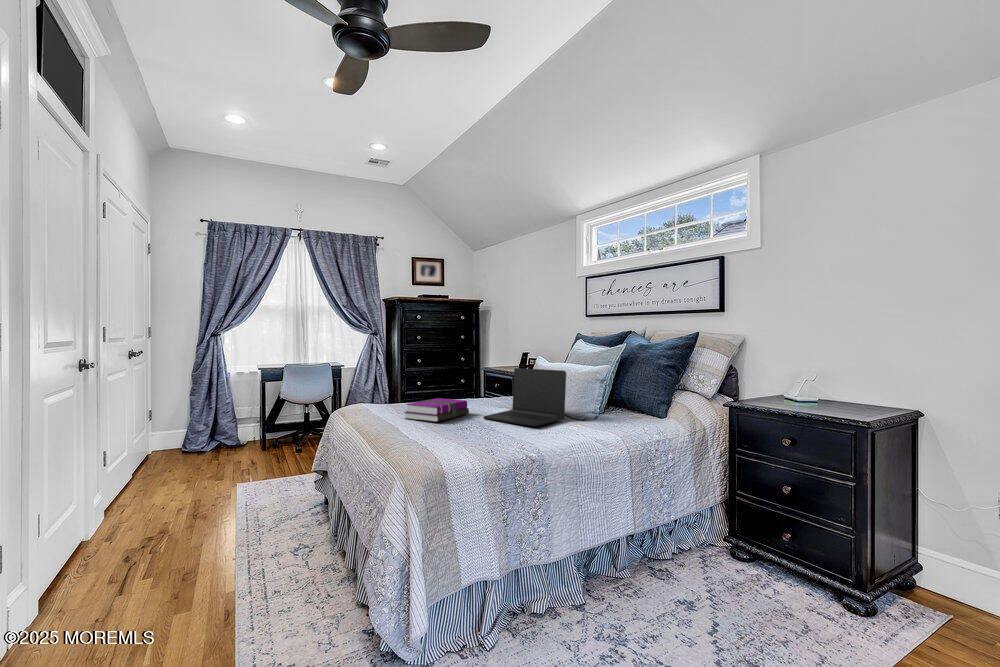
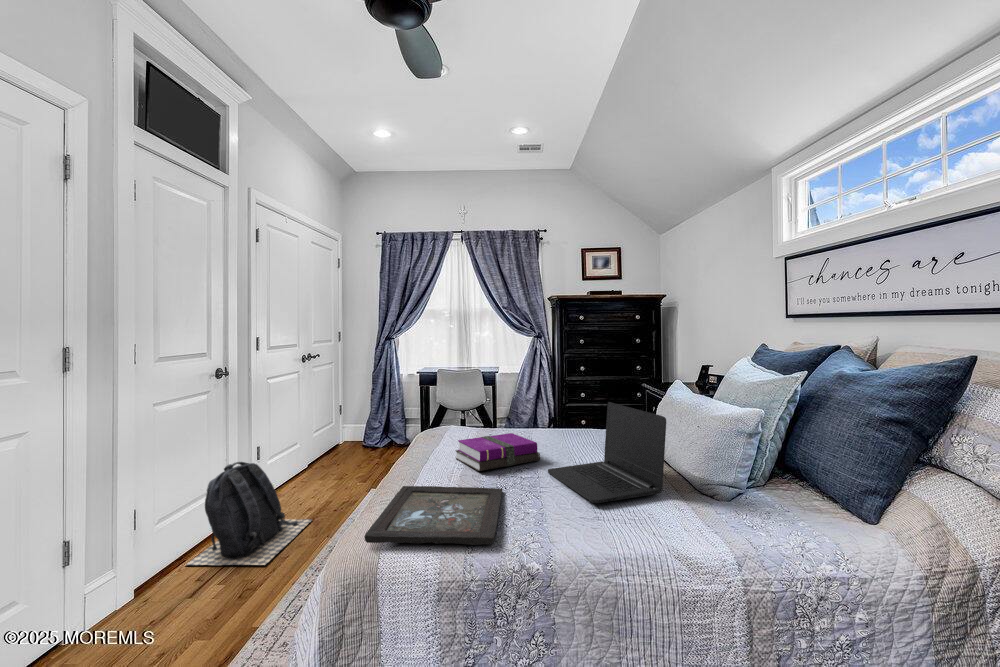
tray: none [397,427,507,458] -> present [365,486,502,545]
backpack: none [67,459,193,578] -> present [187,462,312,565]

